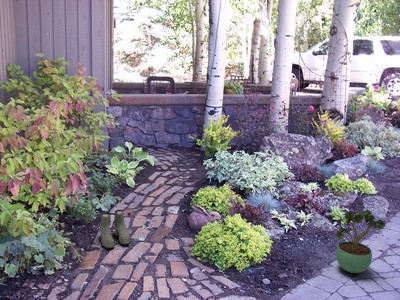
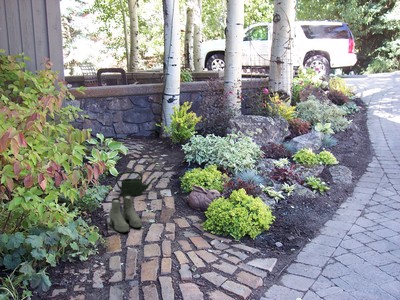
watering can: none [122,185,162,210] -> present [116,171,156,196]
potted plant: present [336,209,385,273] -> none [330,171,372,230]

